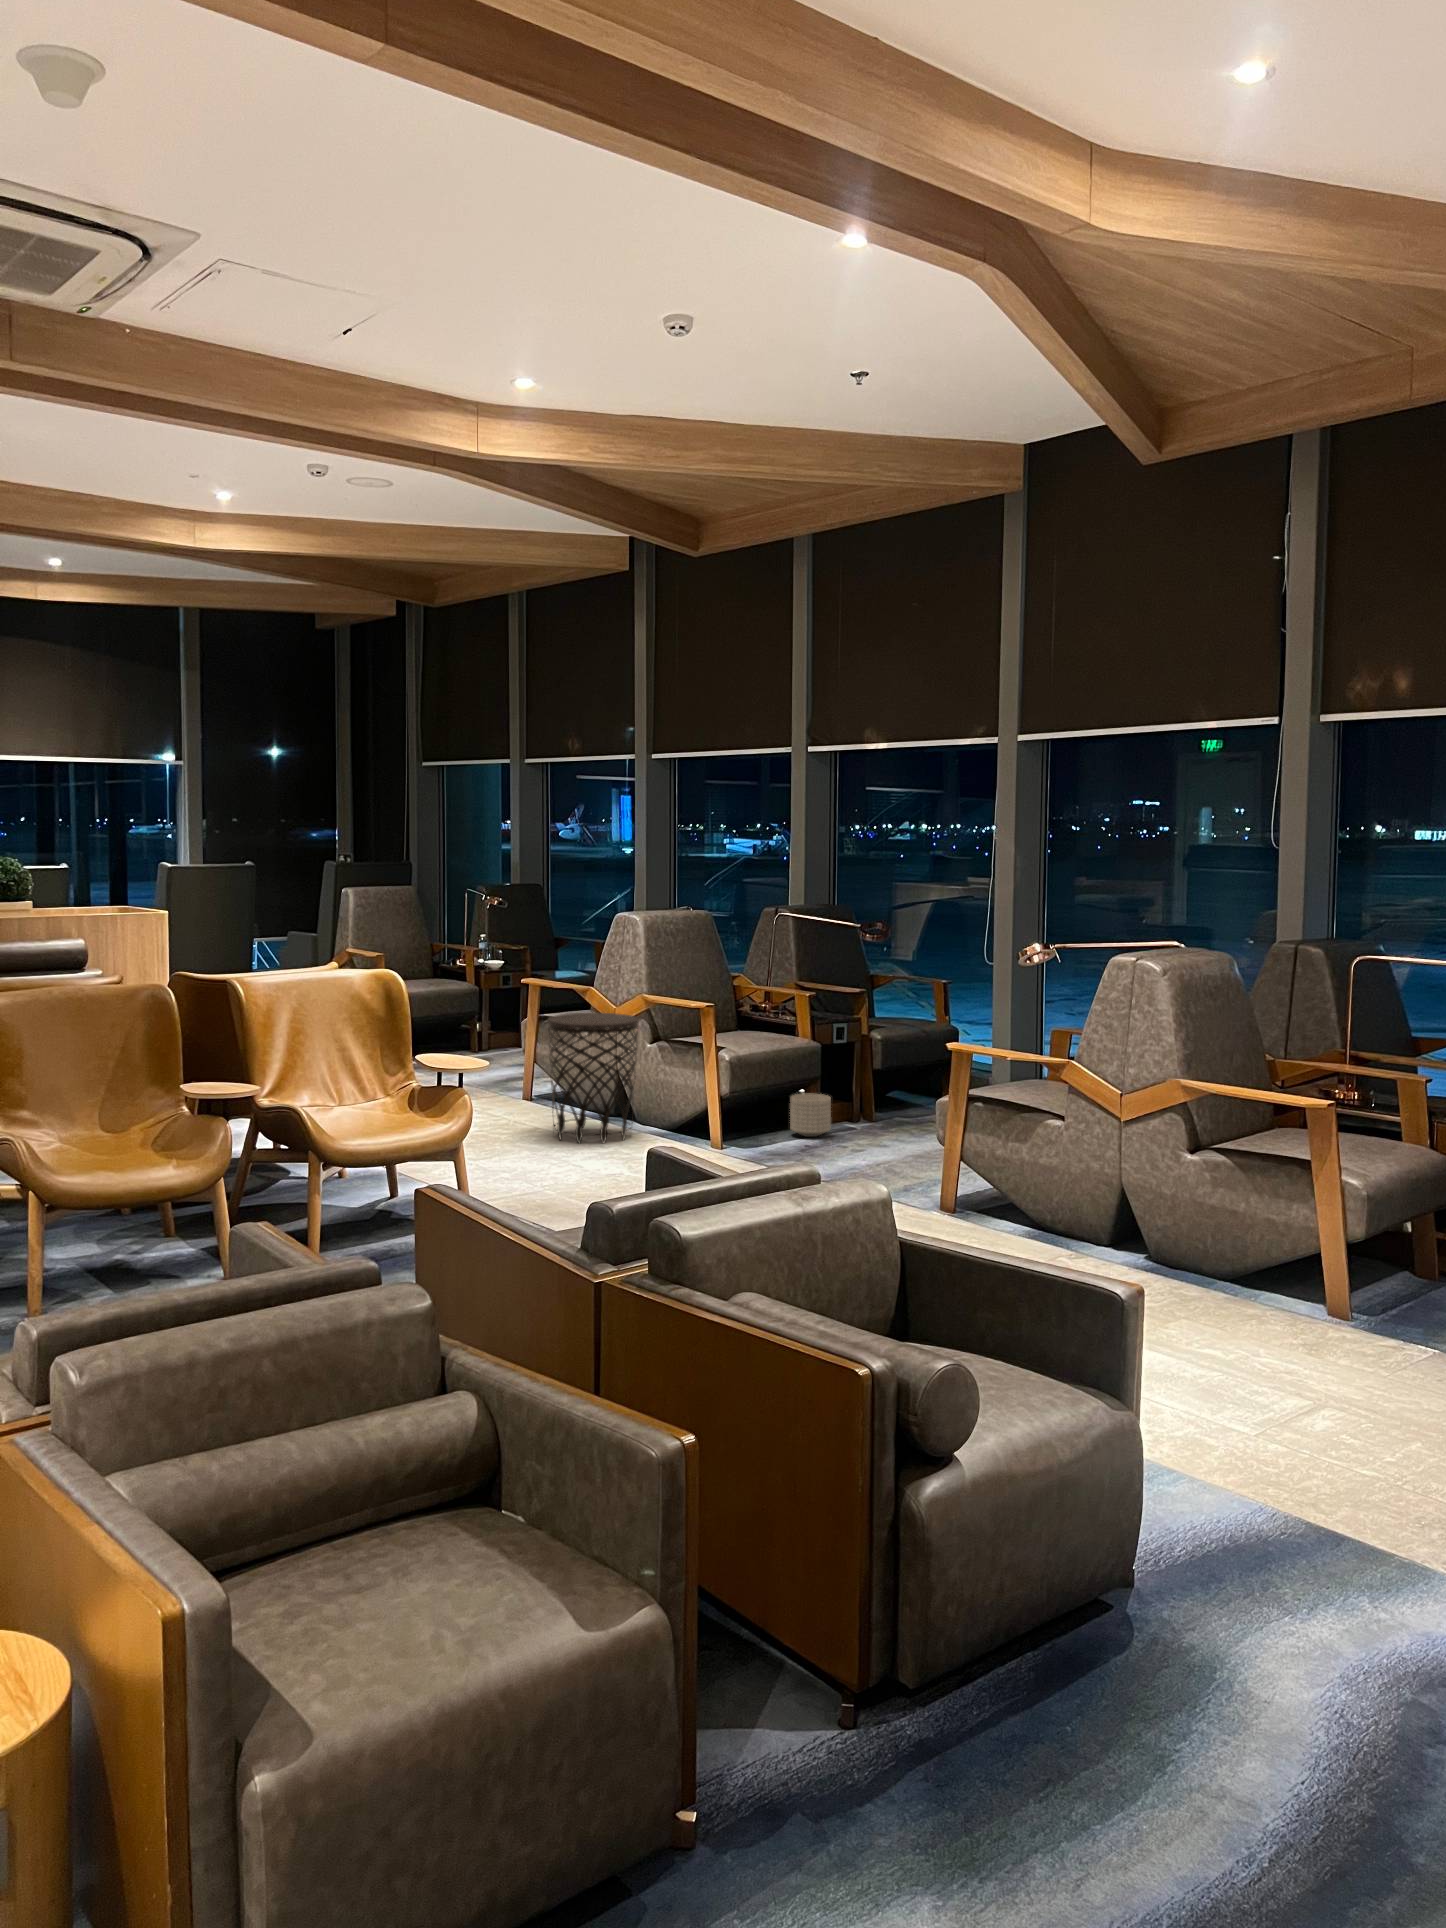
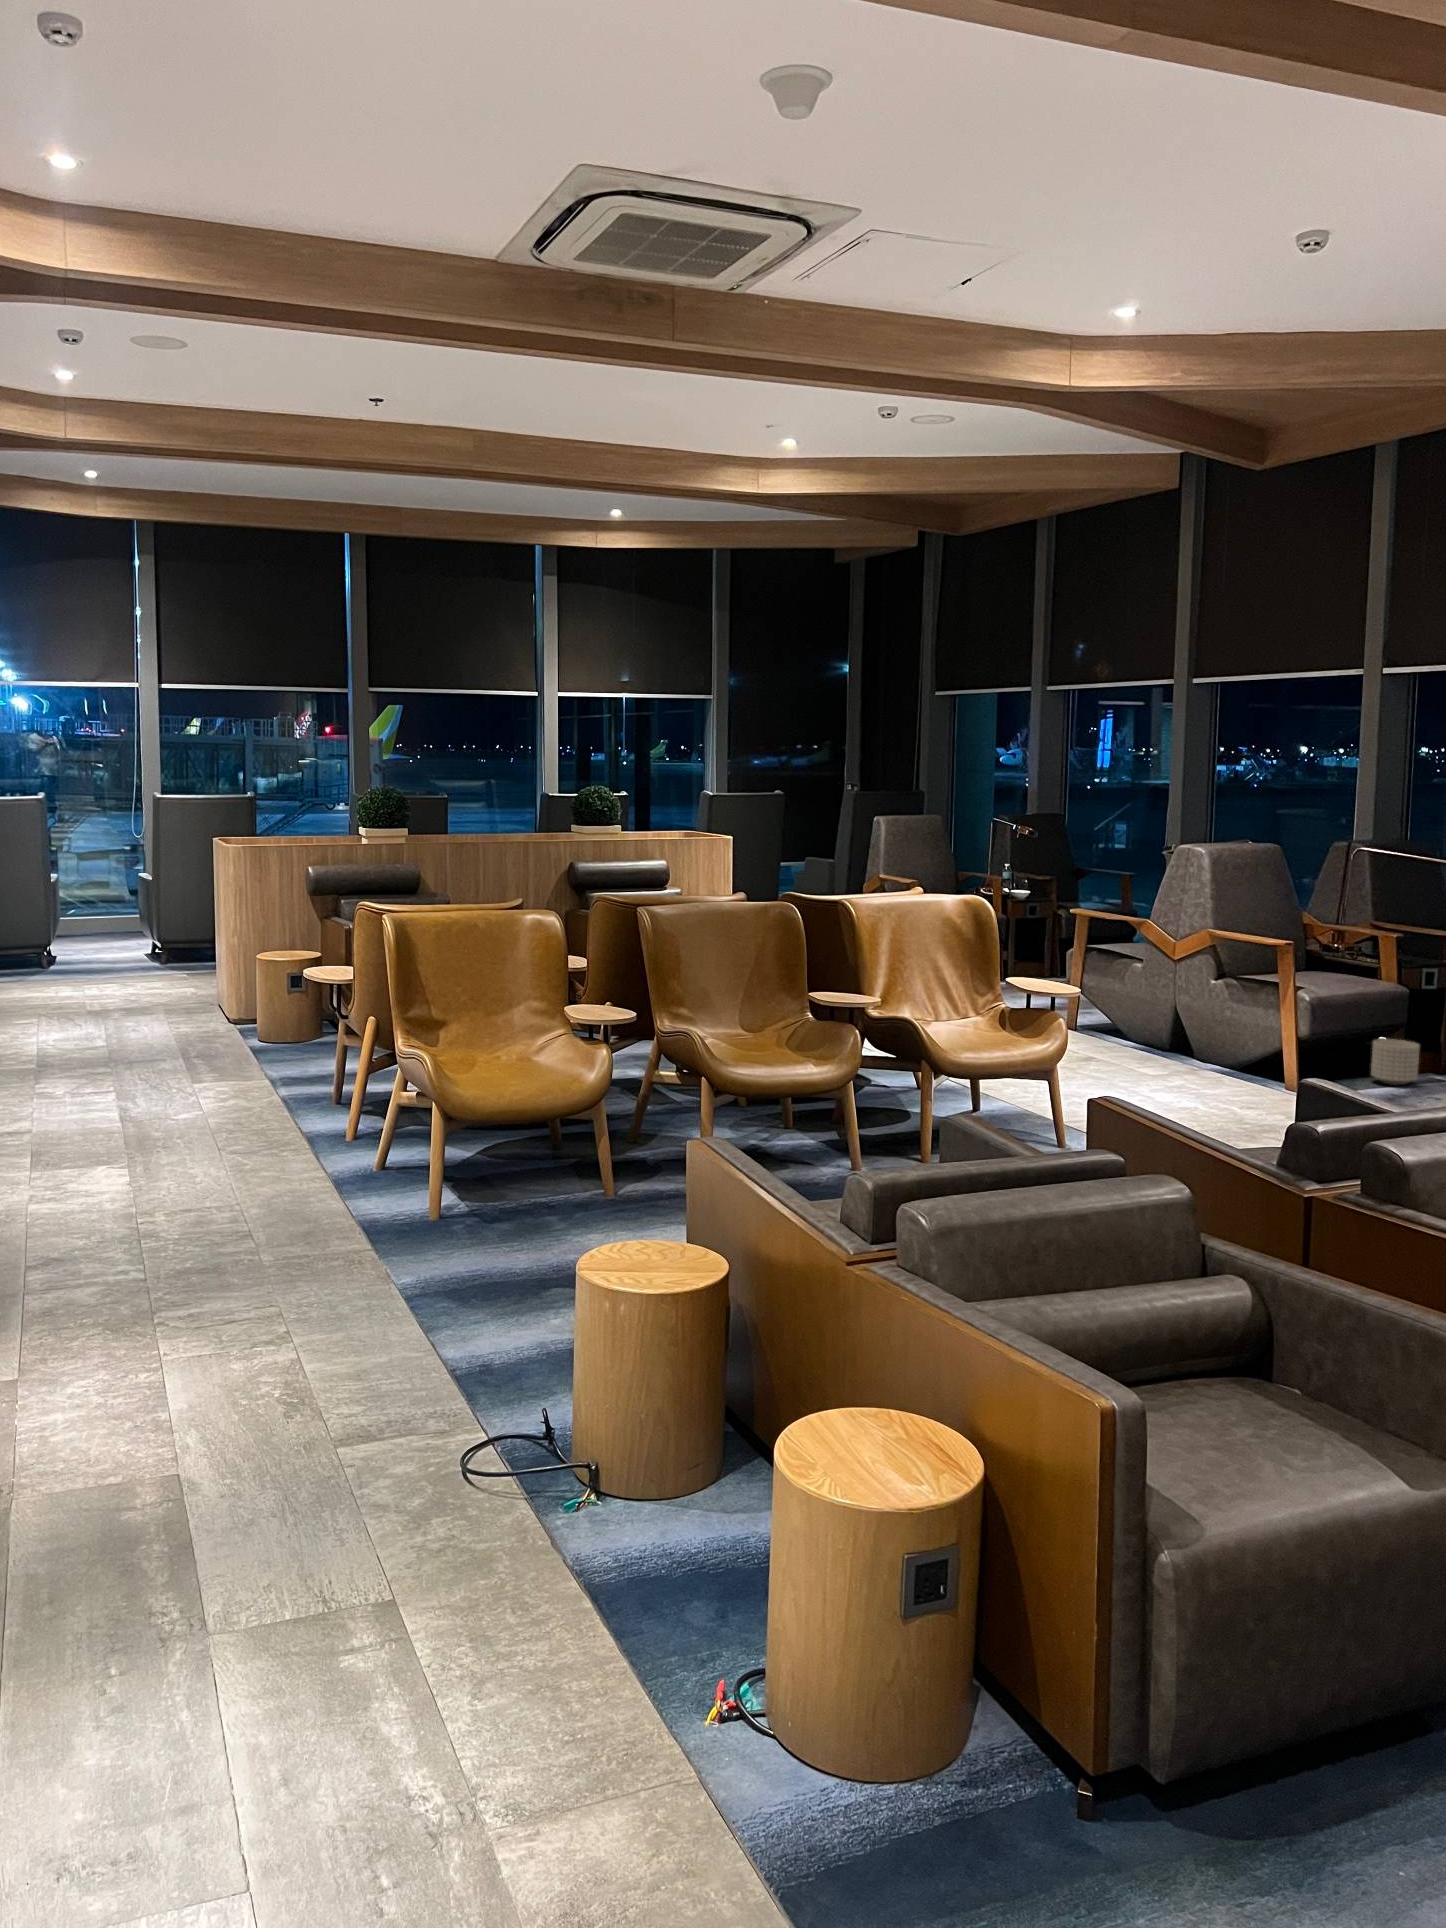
side table: present [548,1013,639,1143] -> none [1114,945,1210,1077]

